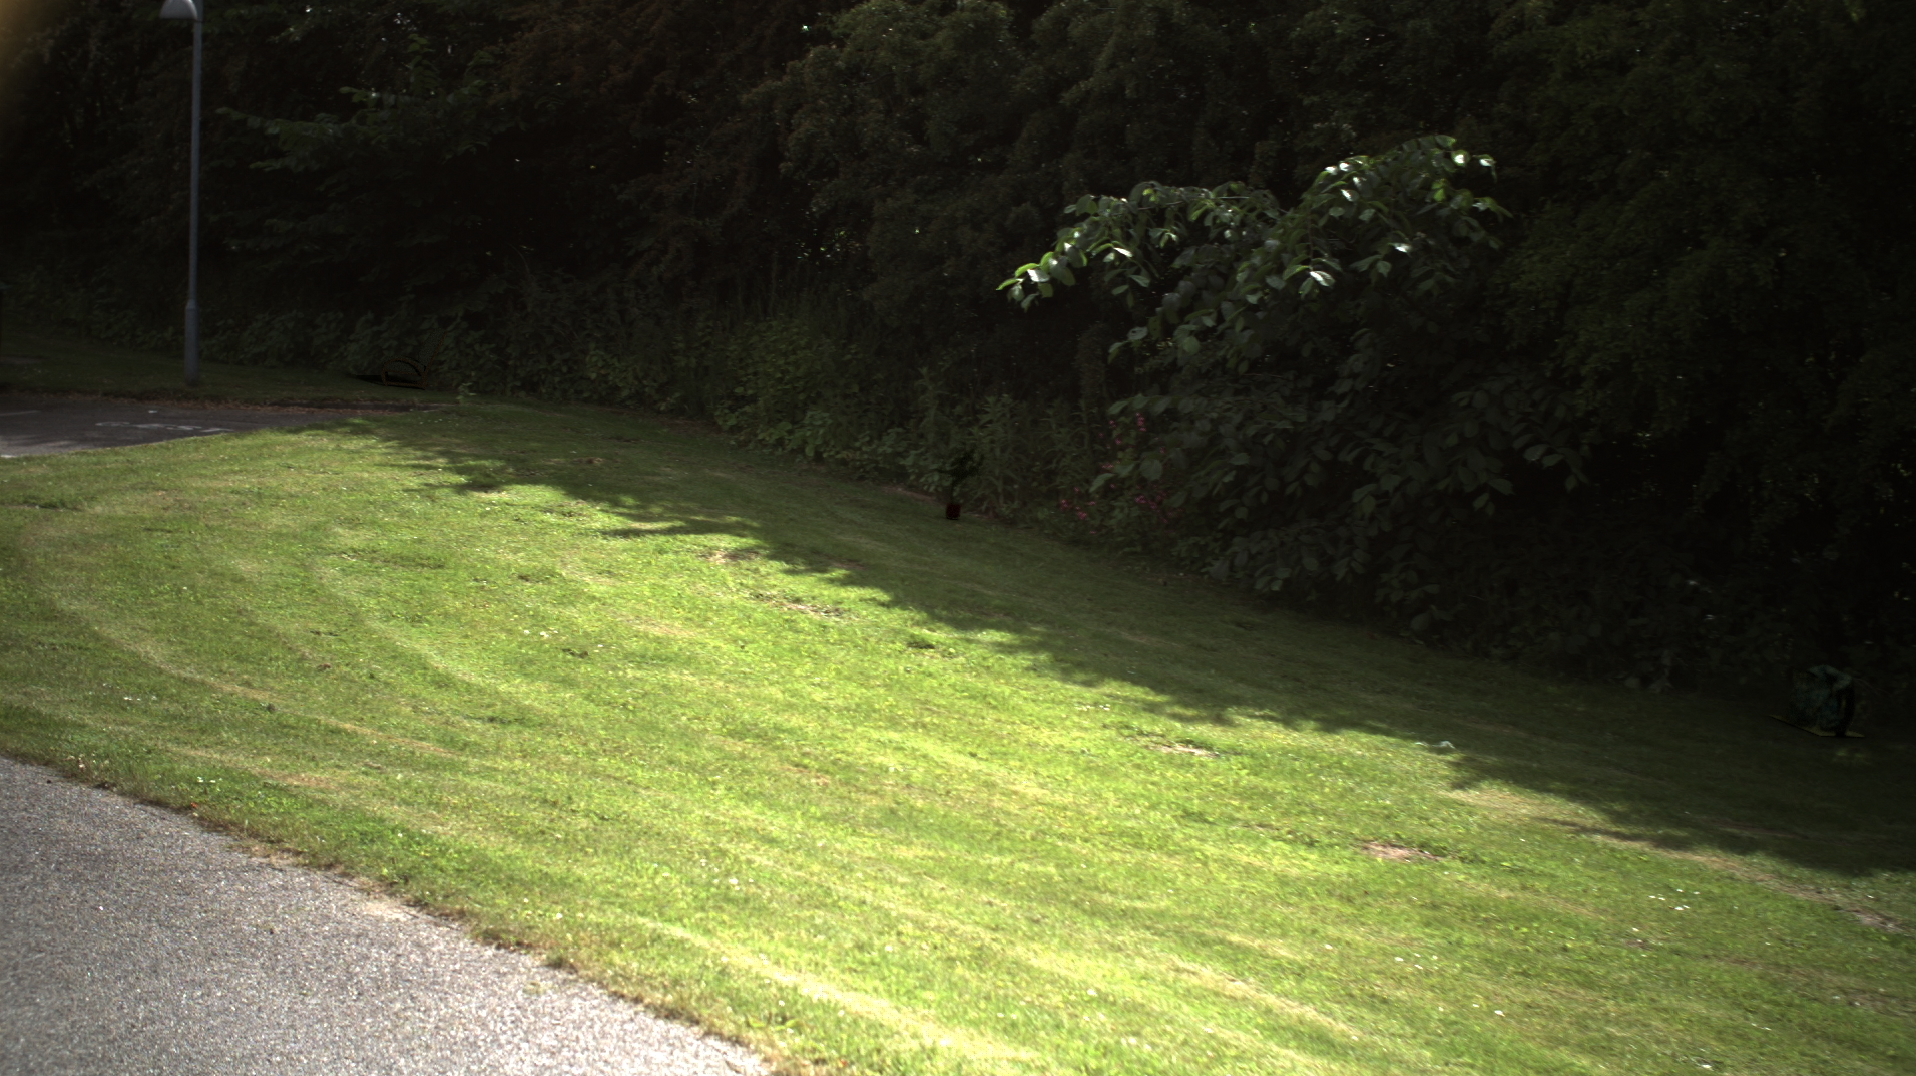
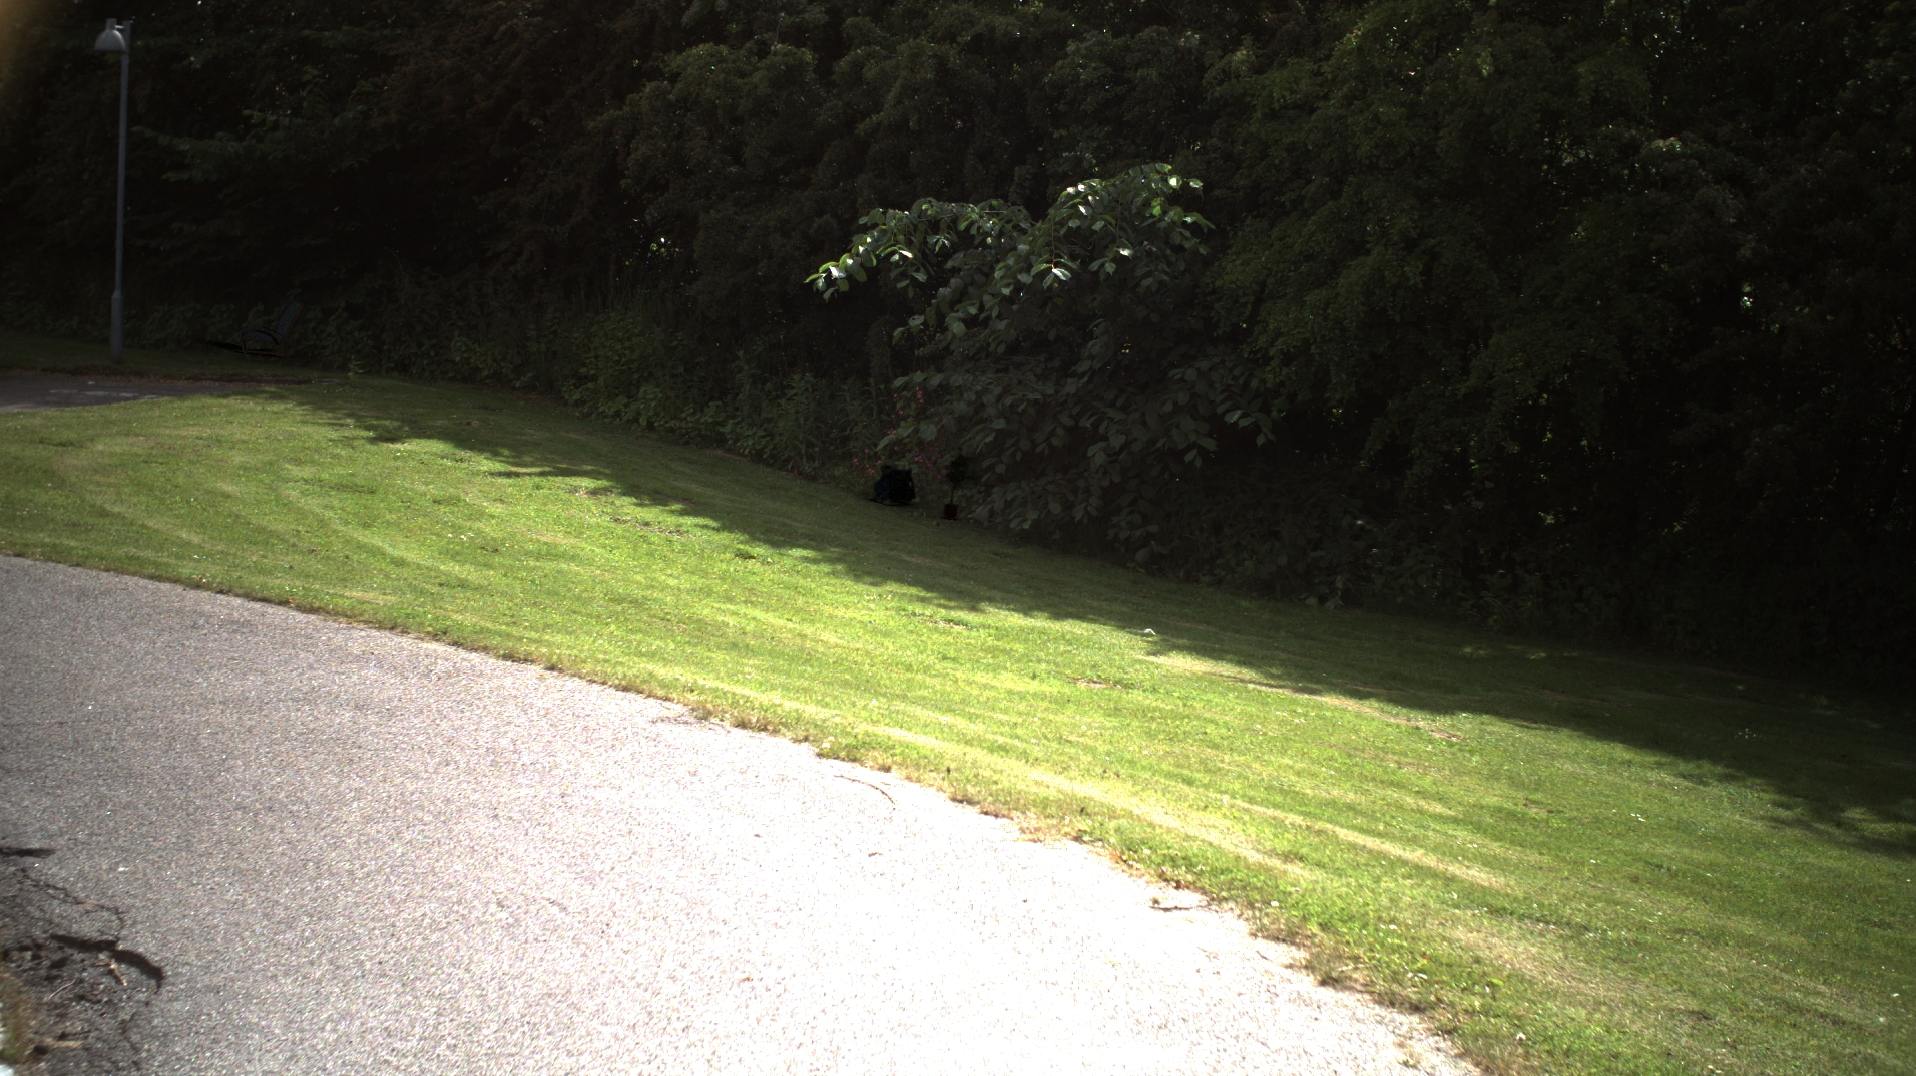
potted tree: present [936,438,986,520] -> present [943,444,982,519]
backpack: present [1772,665,1863,737] -> present [869,464,916,505]

